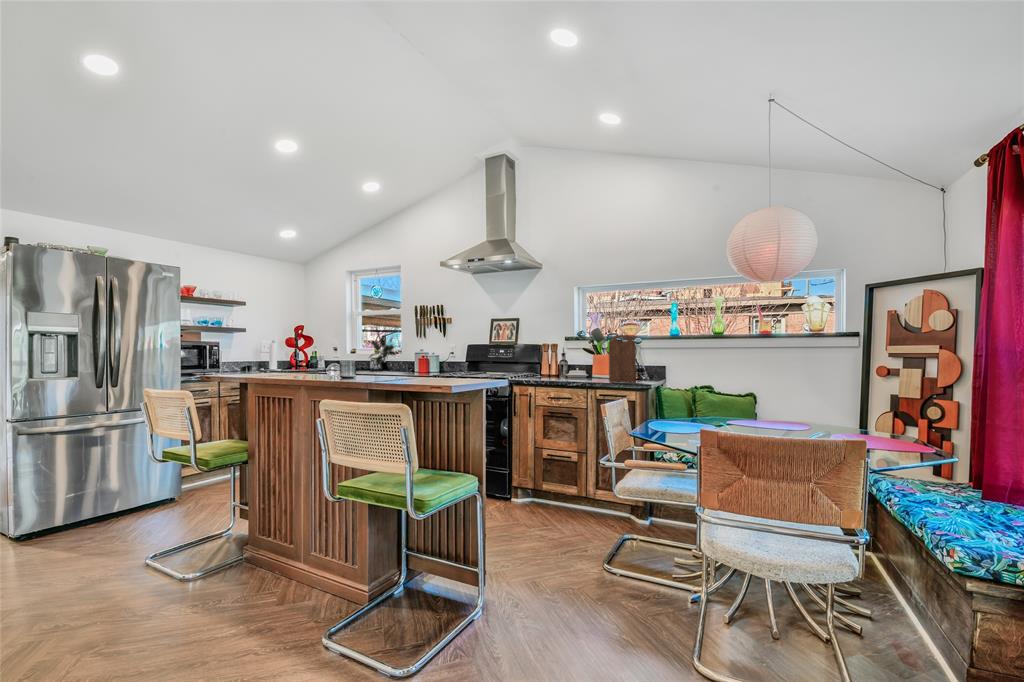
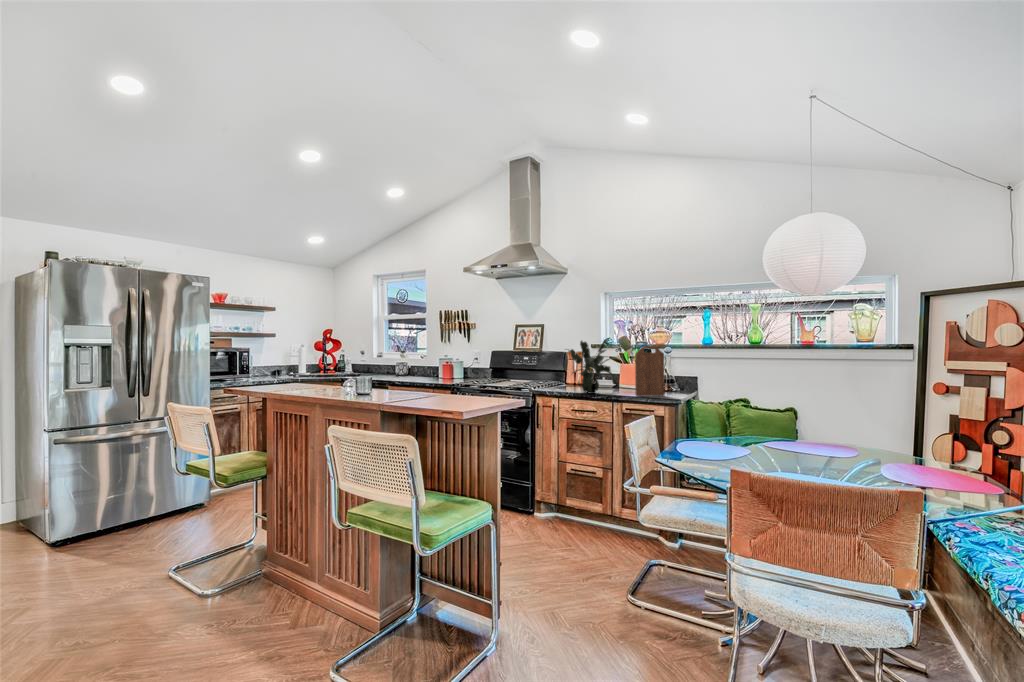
potted plant: present [370,336,396,369] -> present [569,340,617,394]

